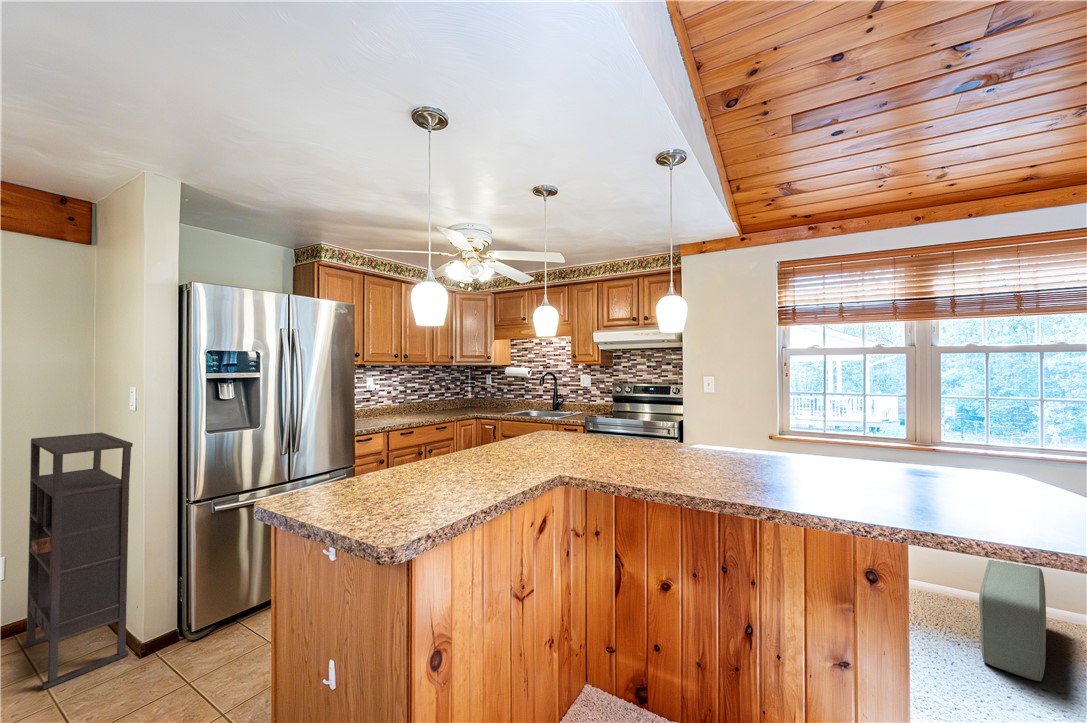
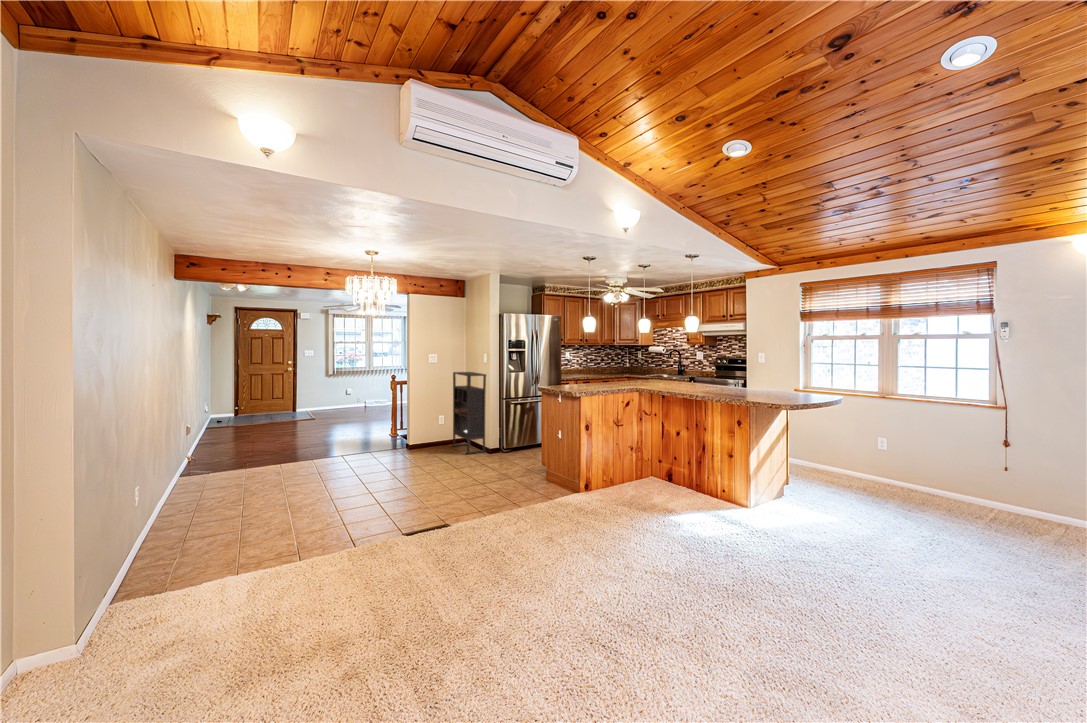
pouf: present [979,560,1046,681] -> none [858,457,930,503]

